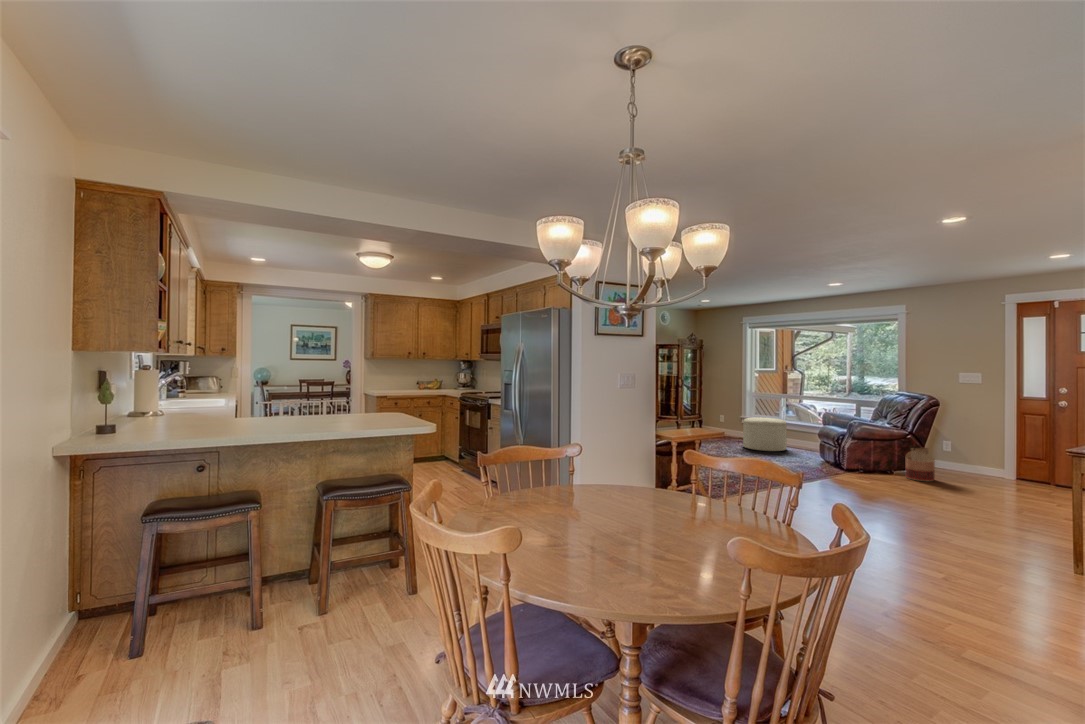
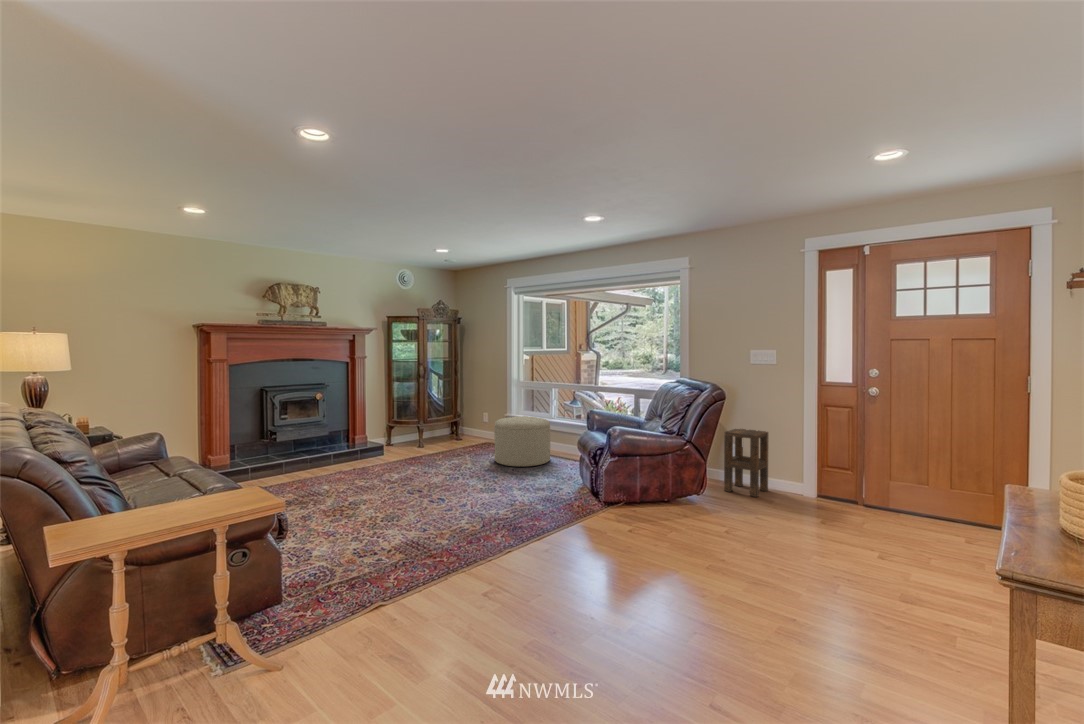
side table: none [937,429,975,476] -> present [724,429,768,497]
basket: present [906,448,935,481] -> none [681,463,718,517]

